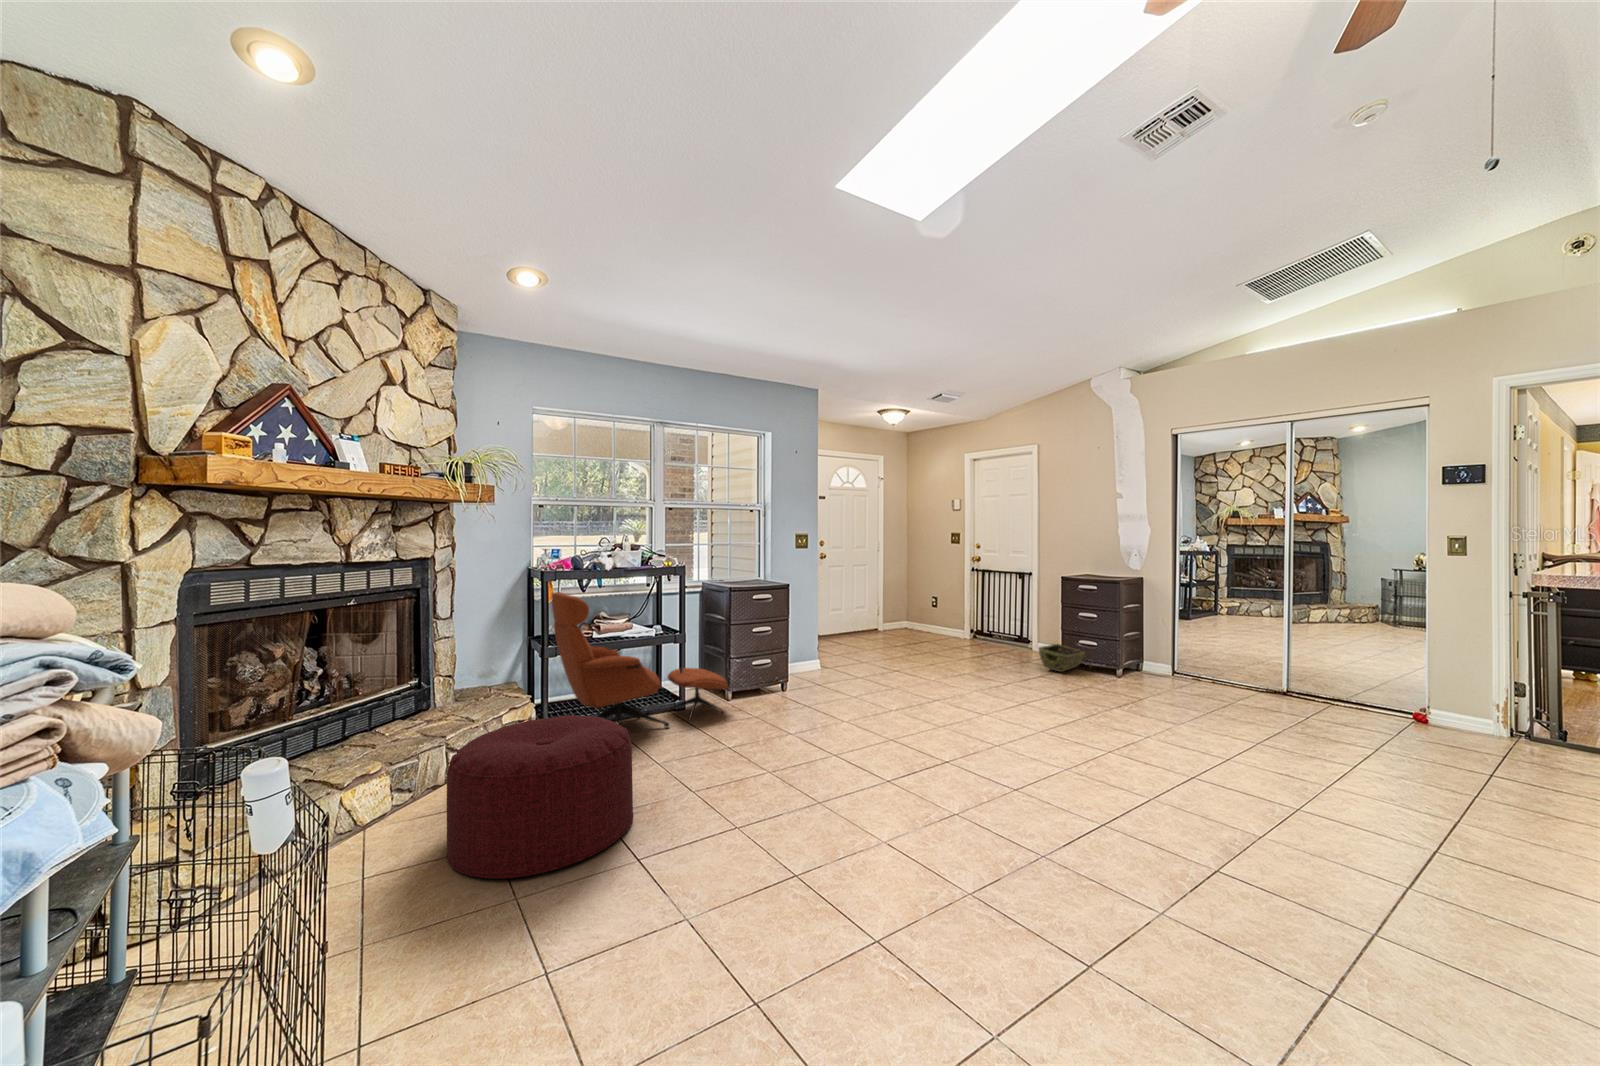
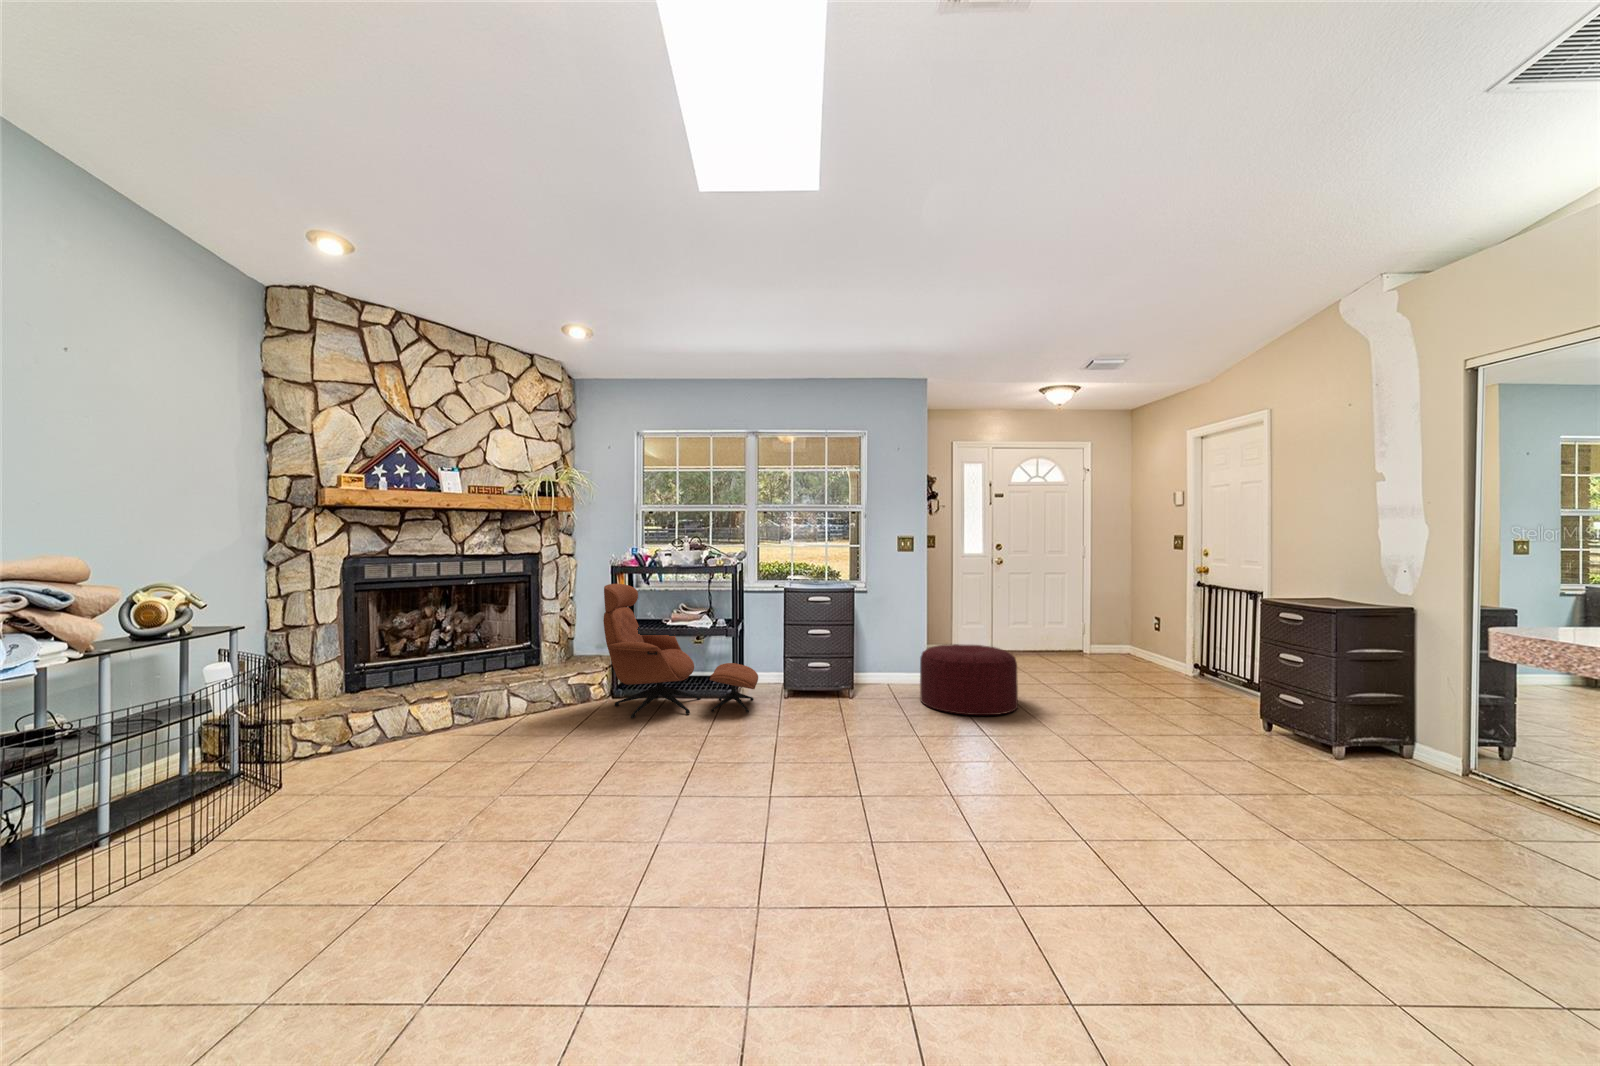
woven basket: present [1038,644,1085,672] -> none [1214,709,1312,752]
ottoman: present [446,715,633,879] -> present [920,644,1018,715]

